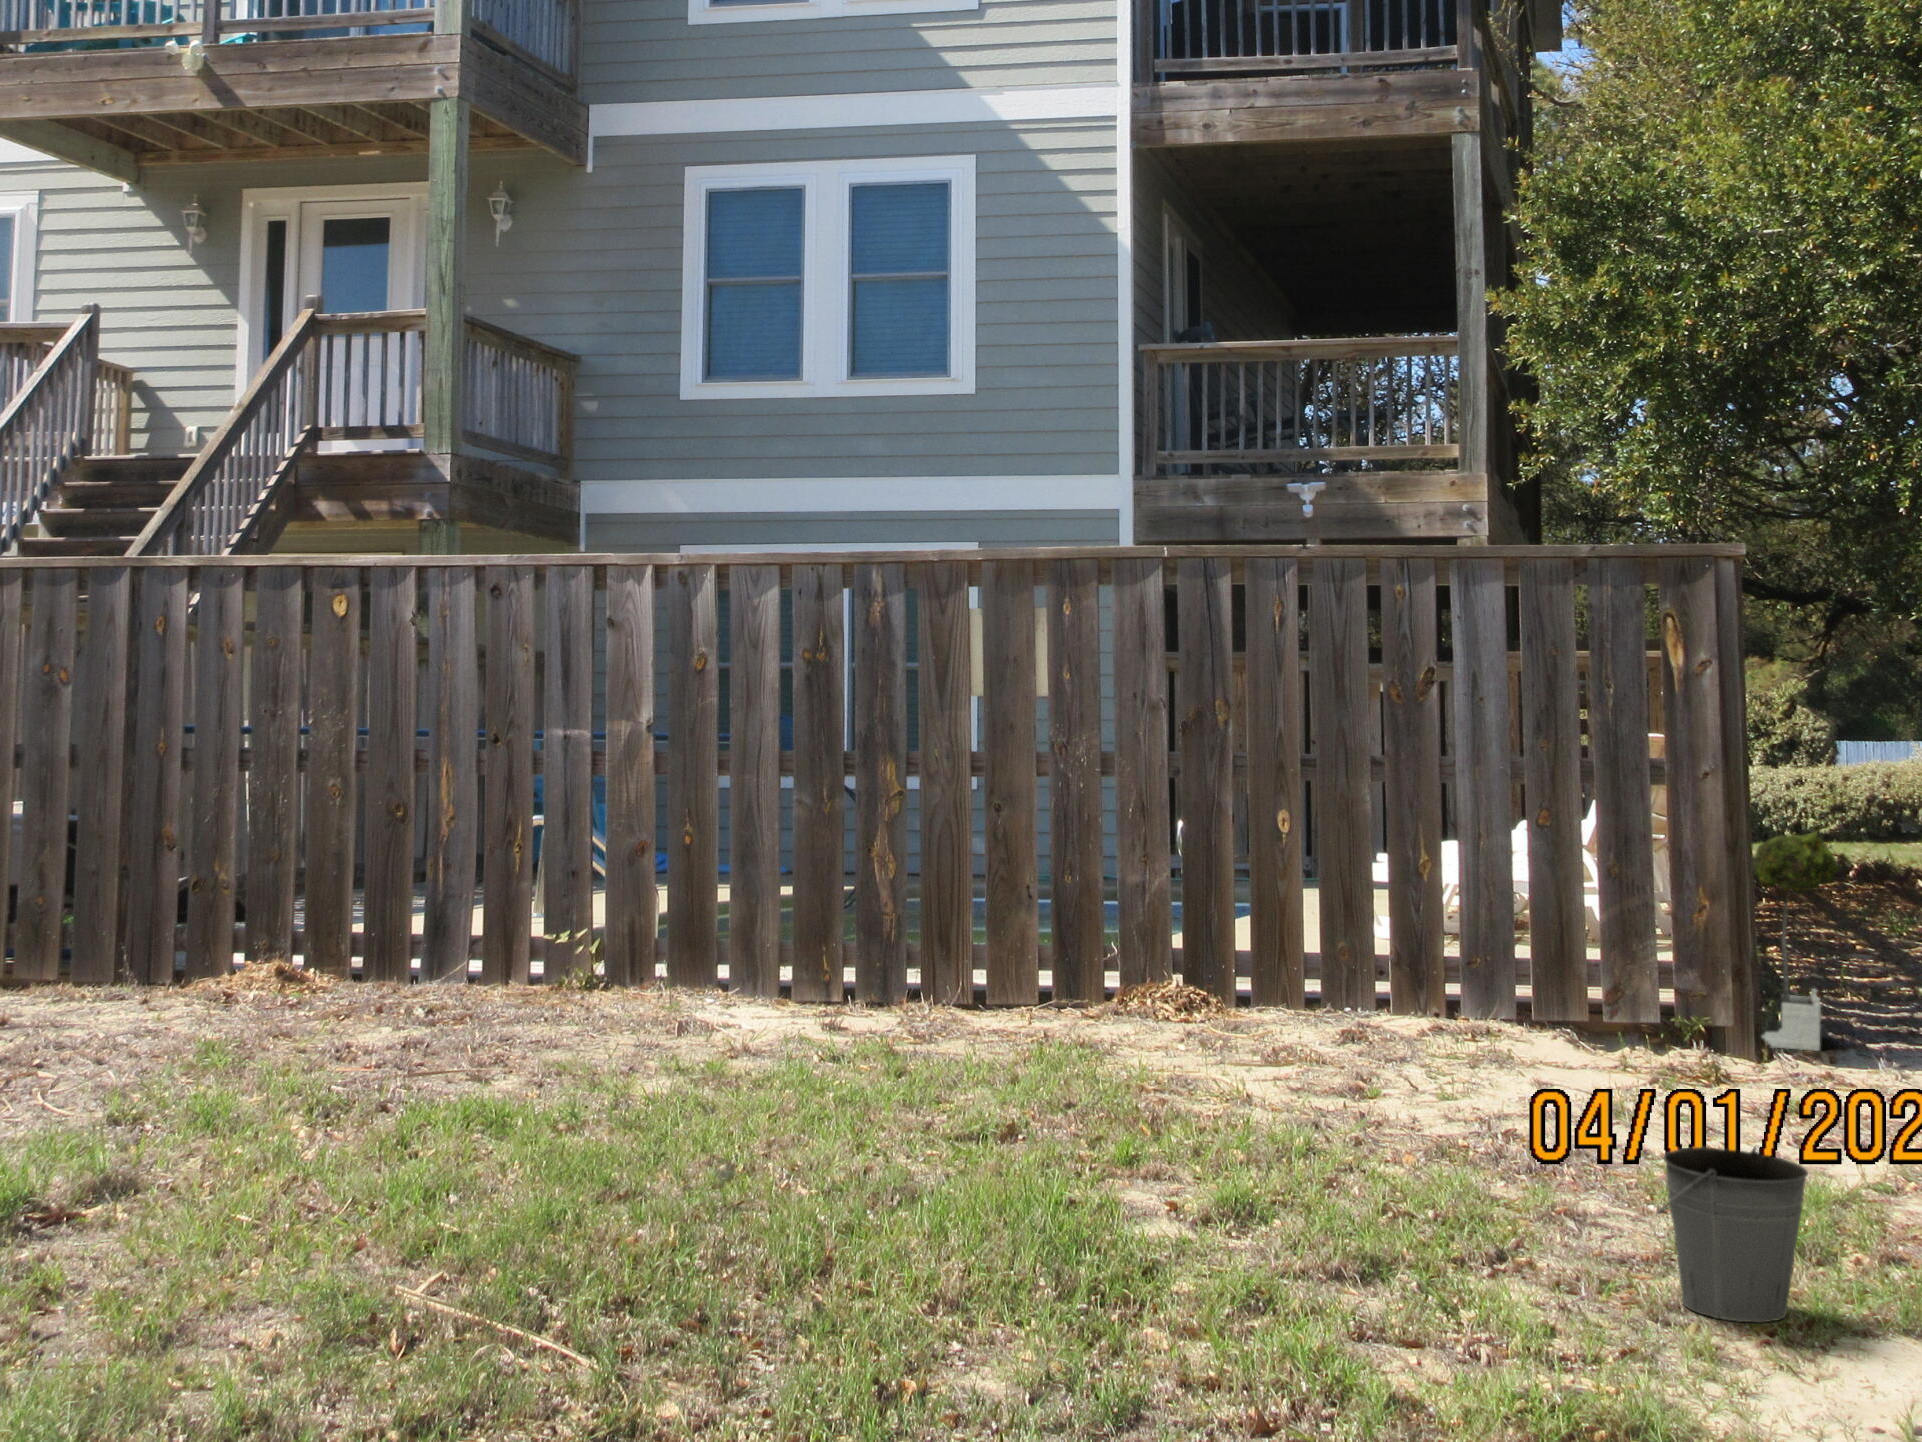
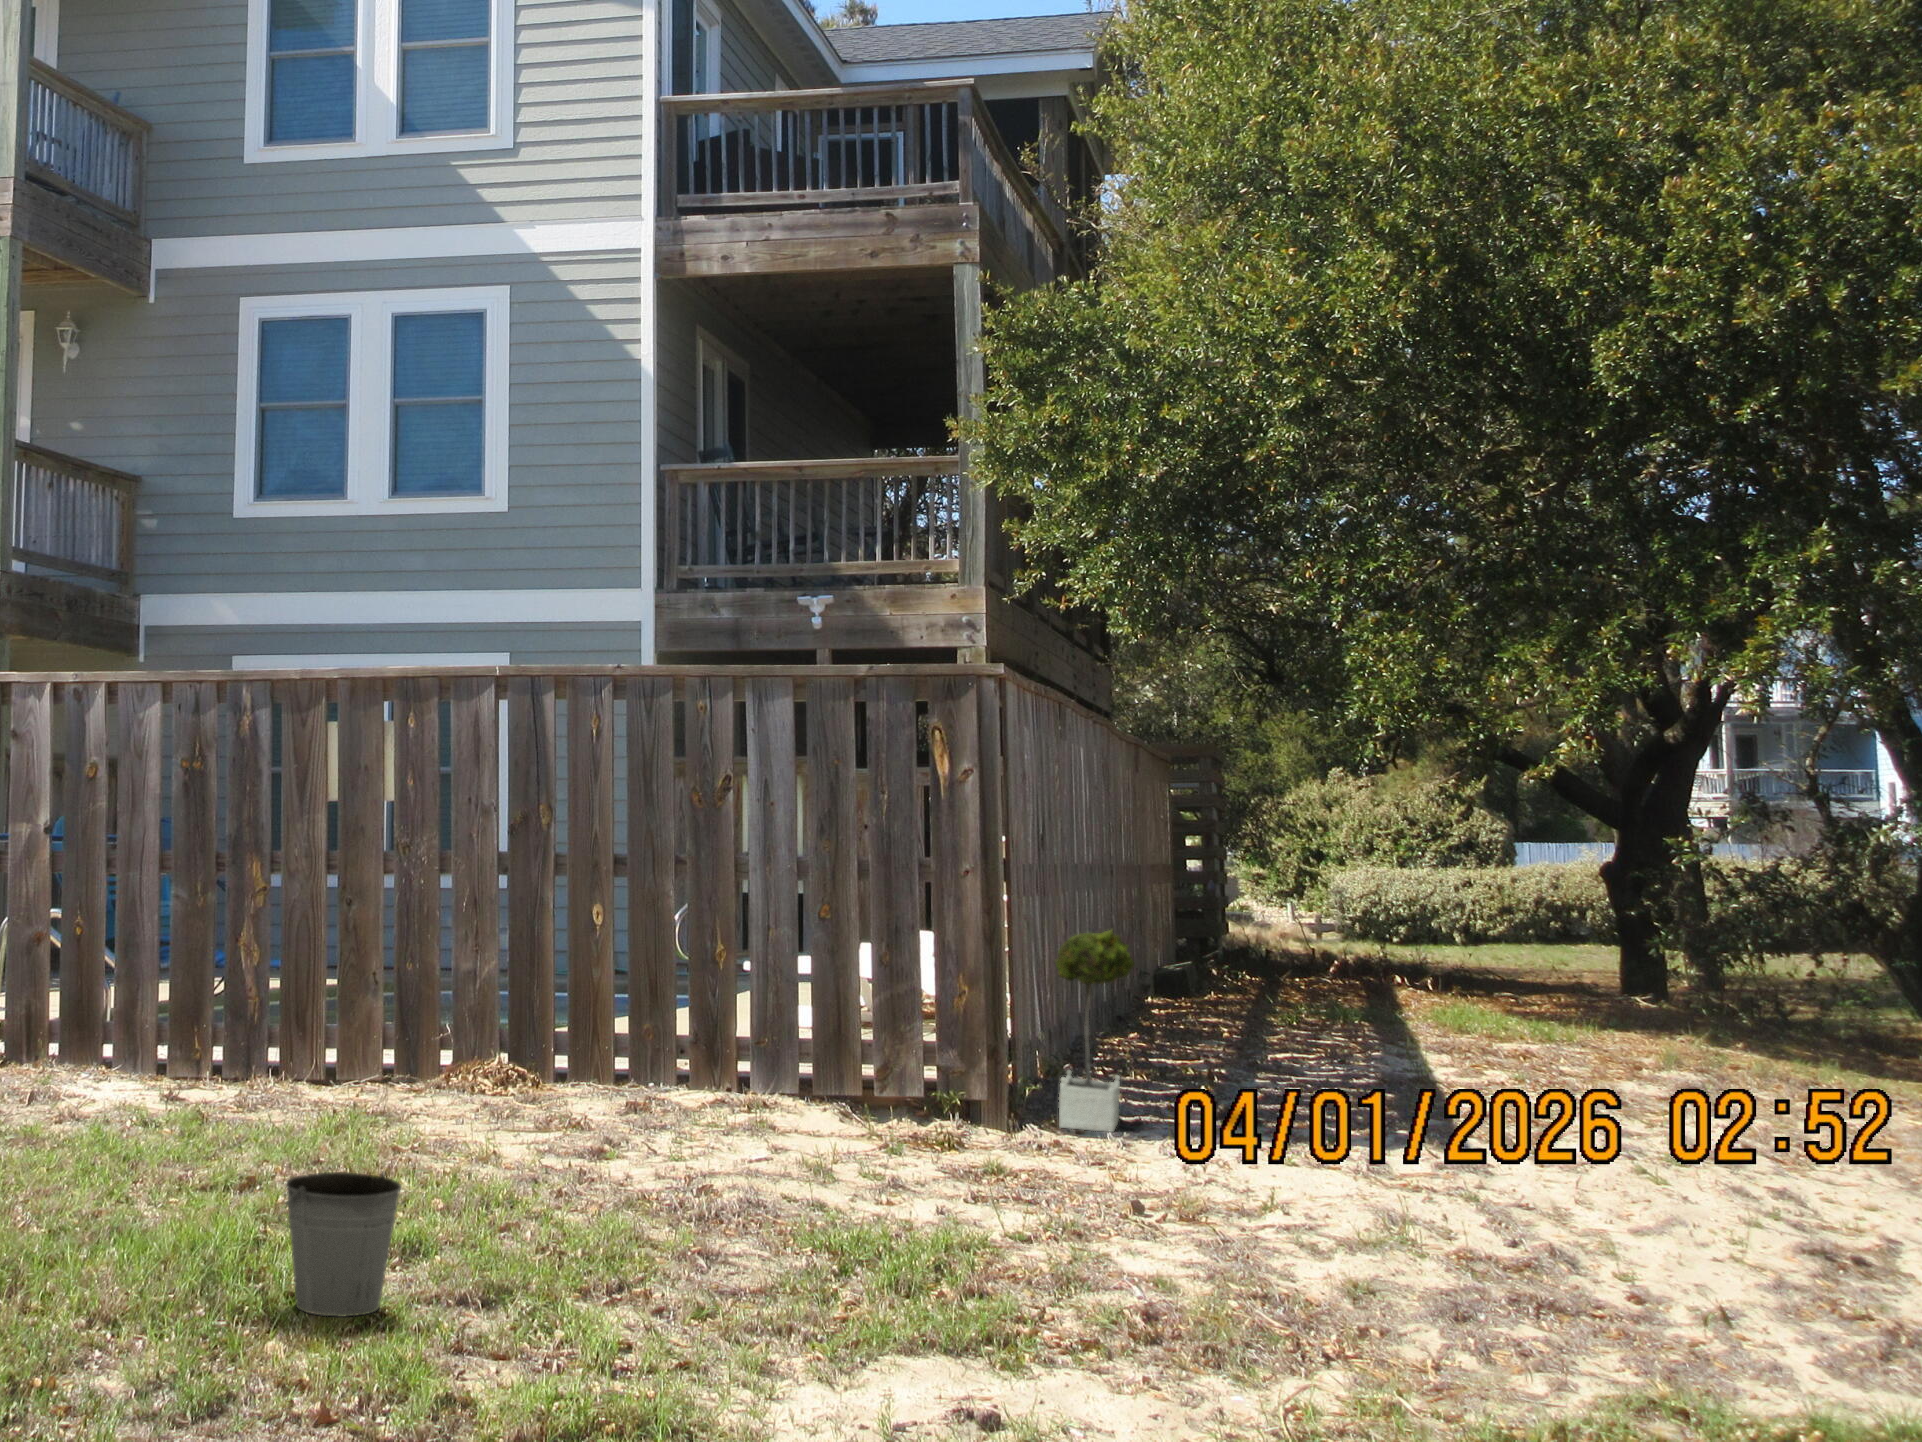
bucket: present [1657,1147,1808,1322] -> present [282,1172,402,1317]

